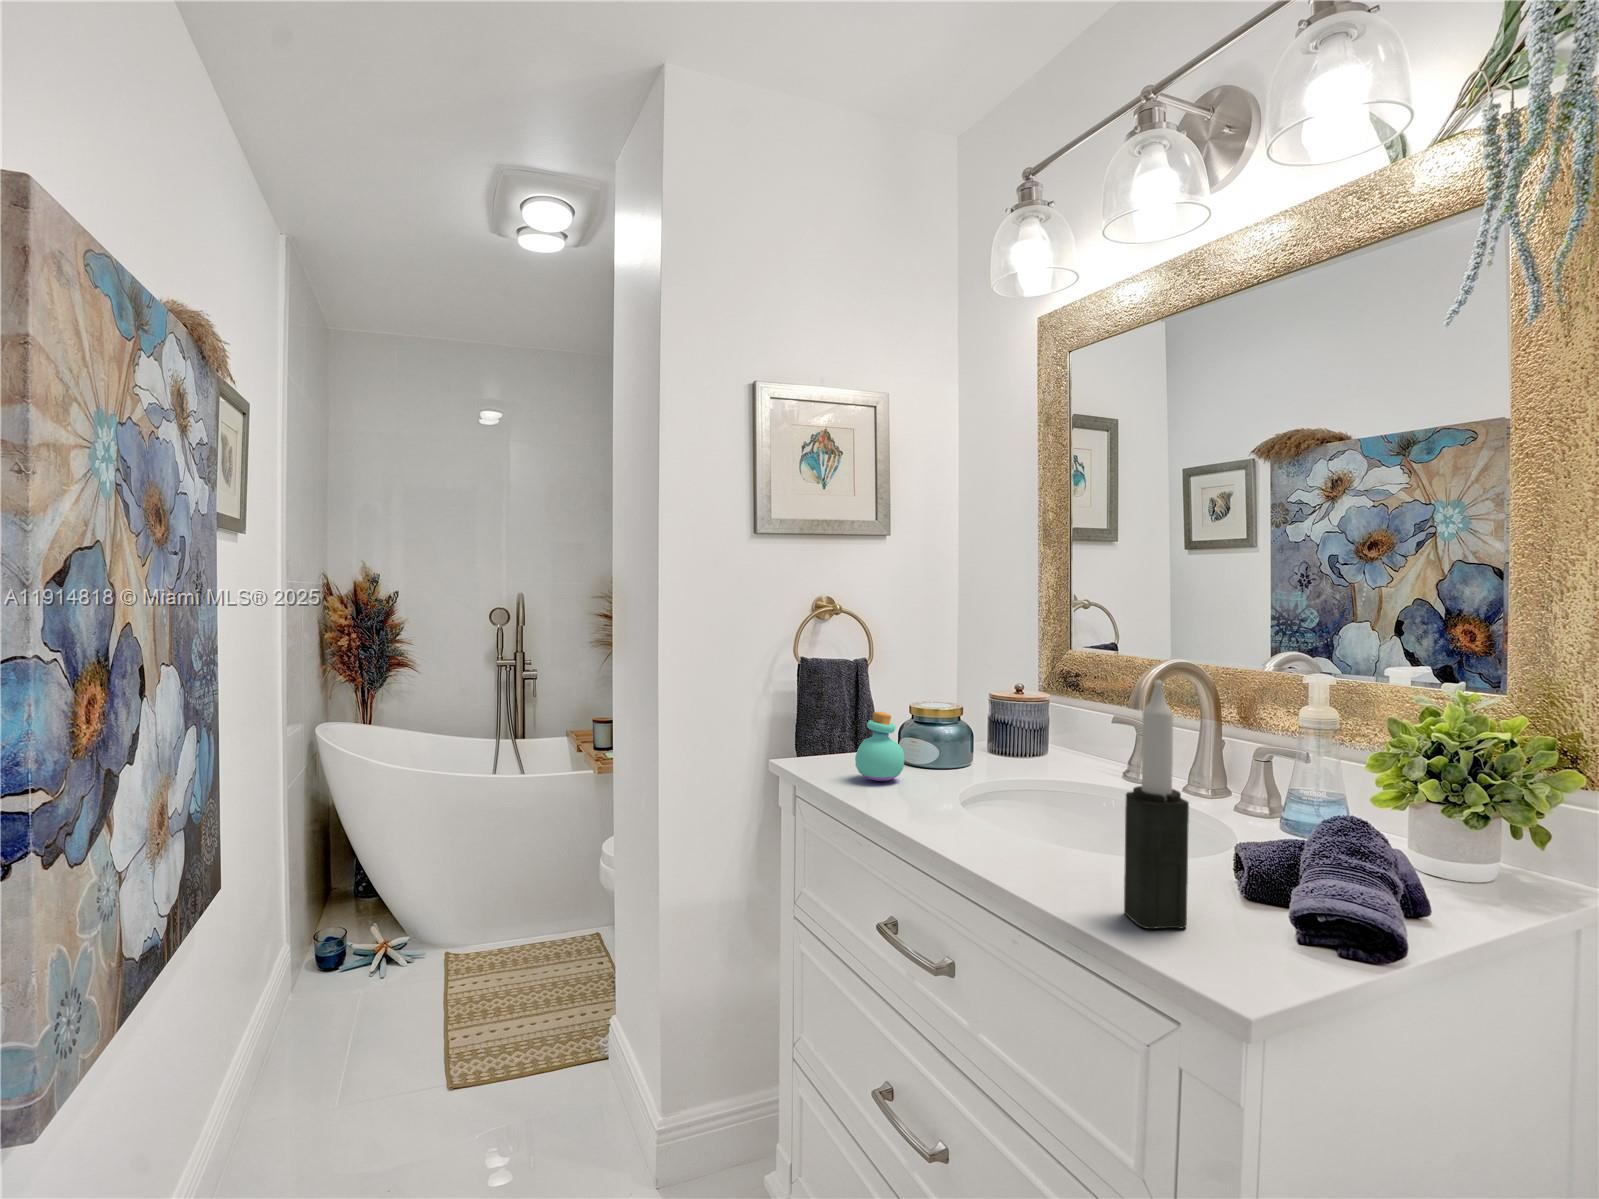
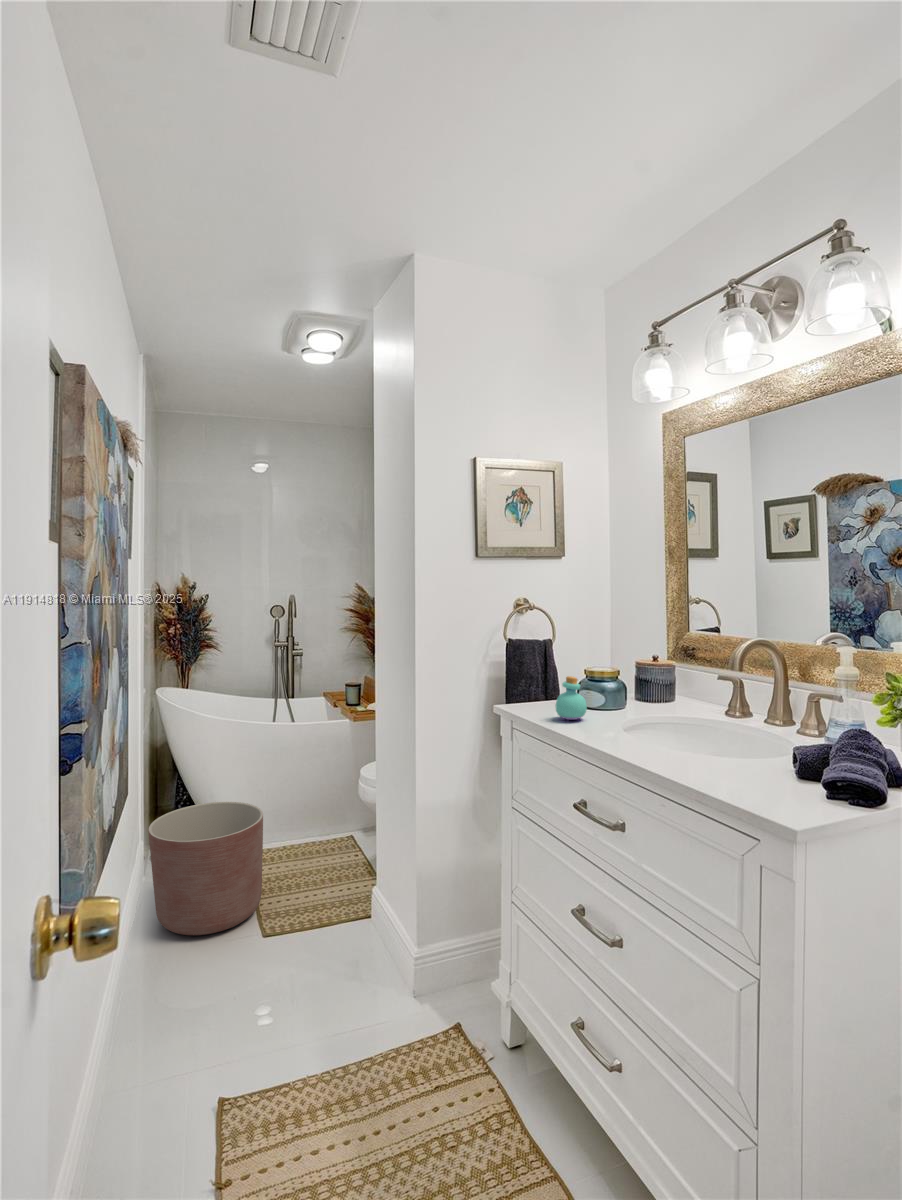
candle: present [1124,680,1189,929] -> none [732,657,767,793]
planter: none [275,884,453,1086] -> present [148,802,263,935]

